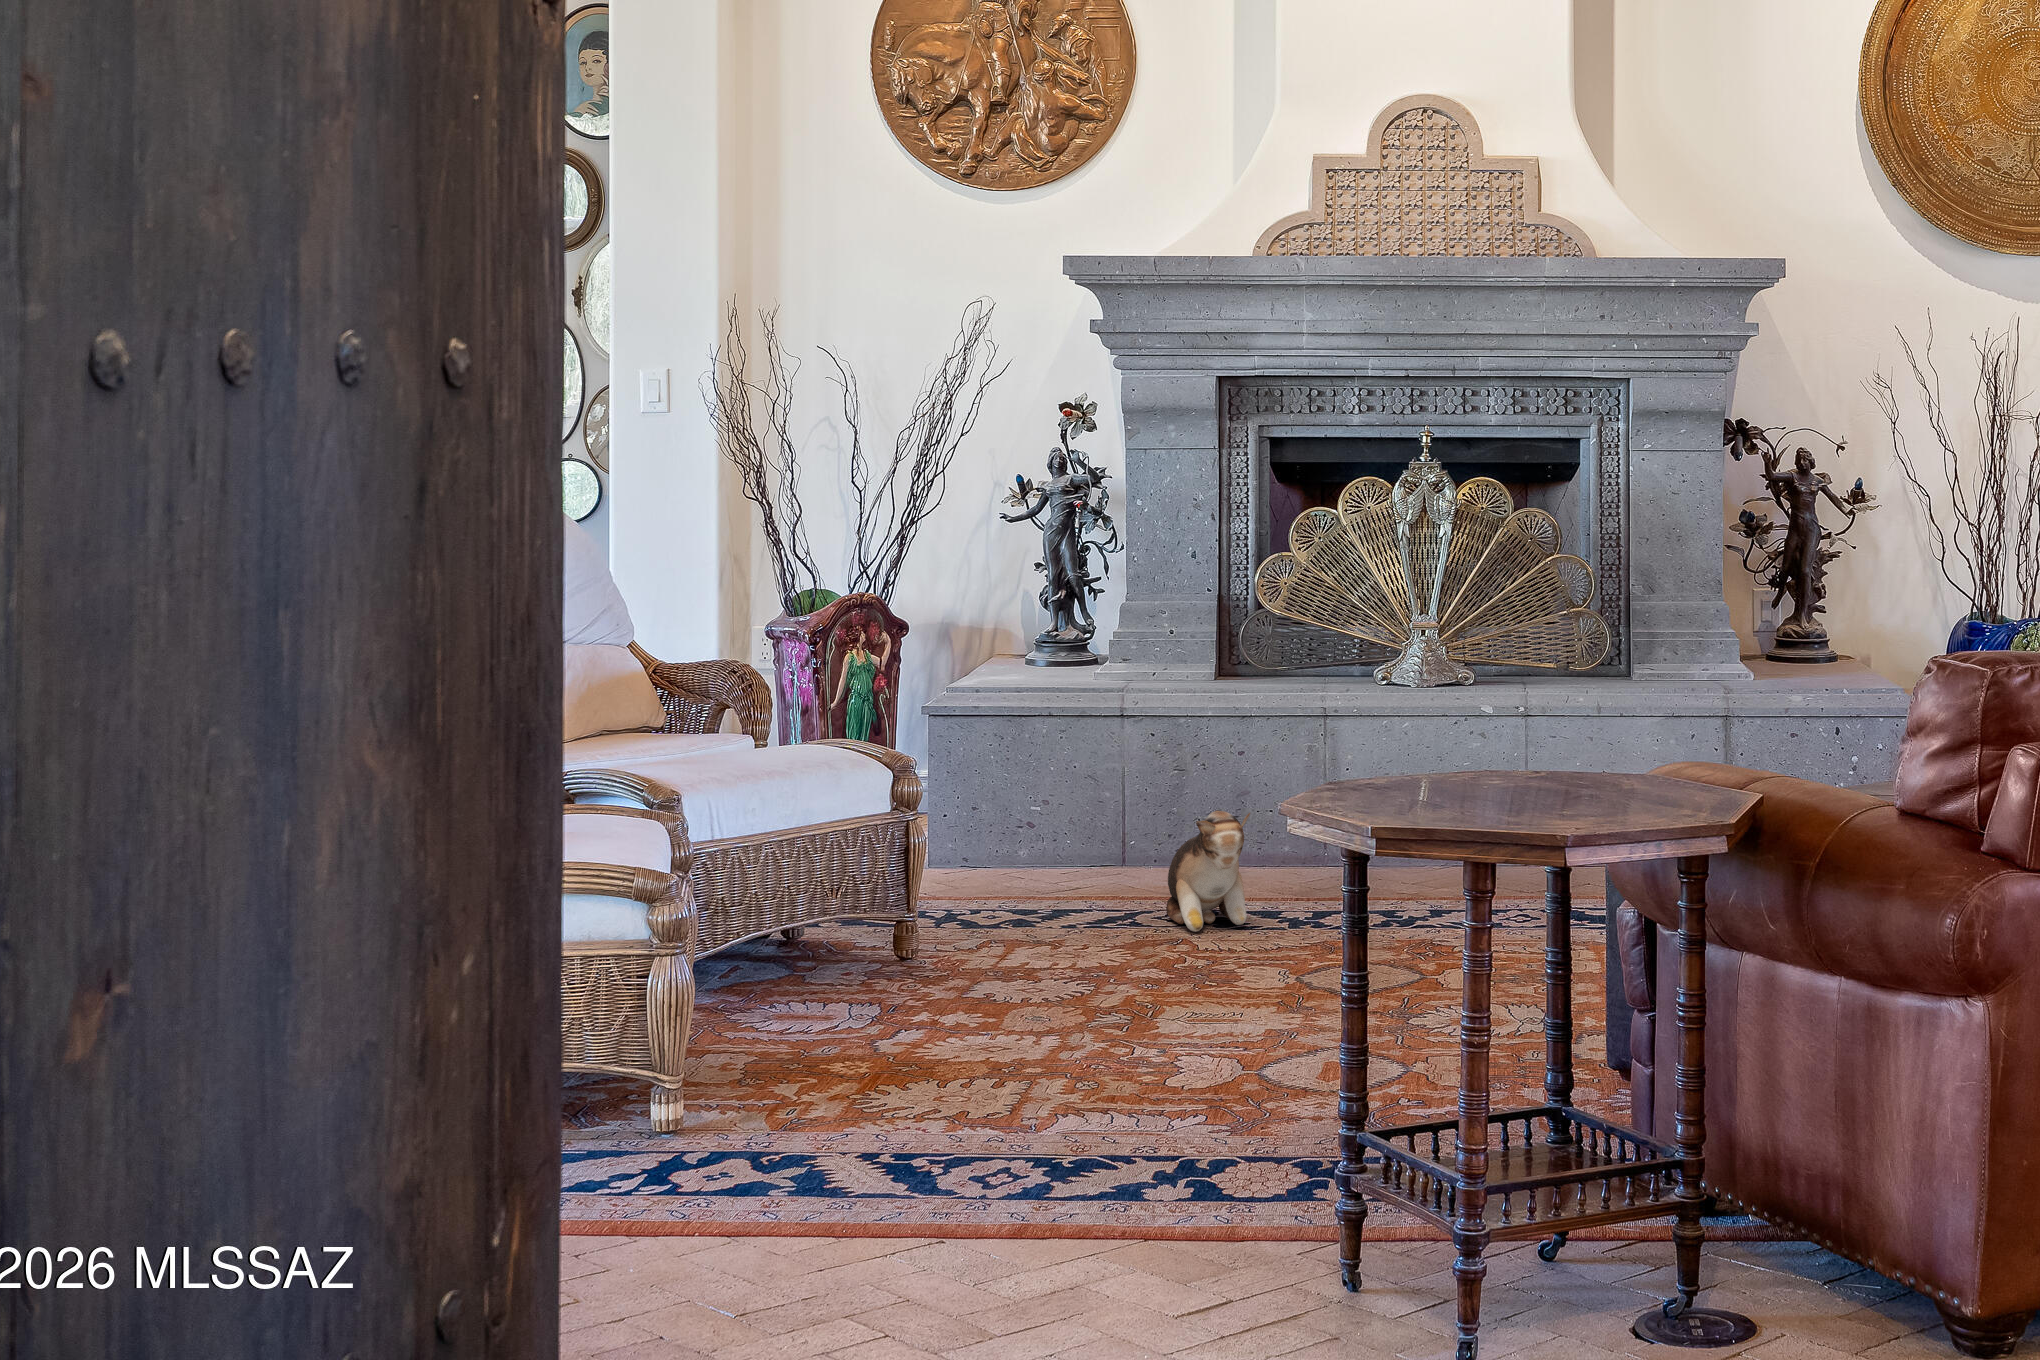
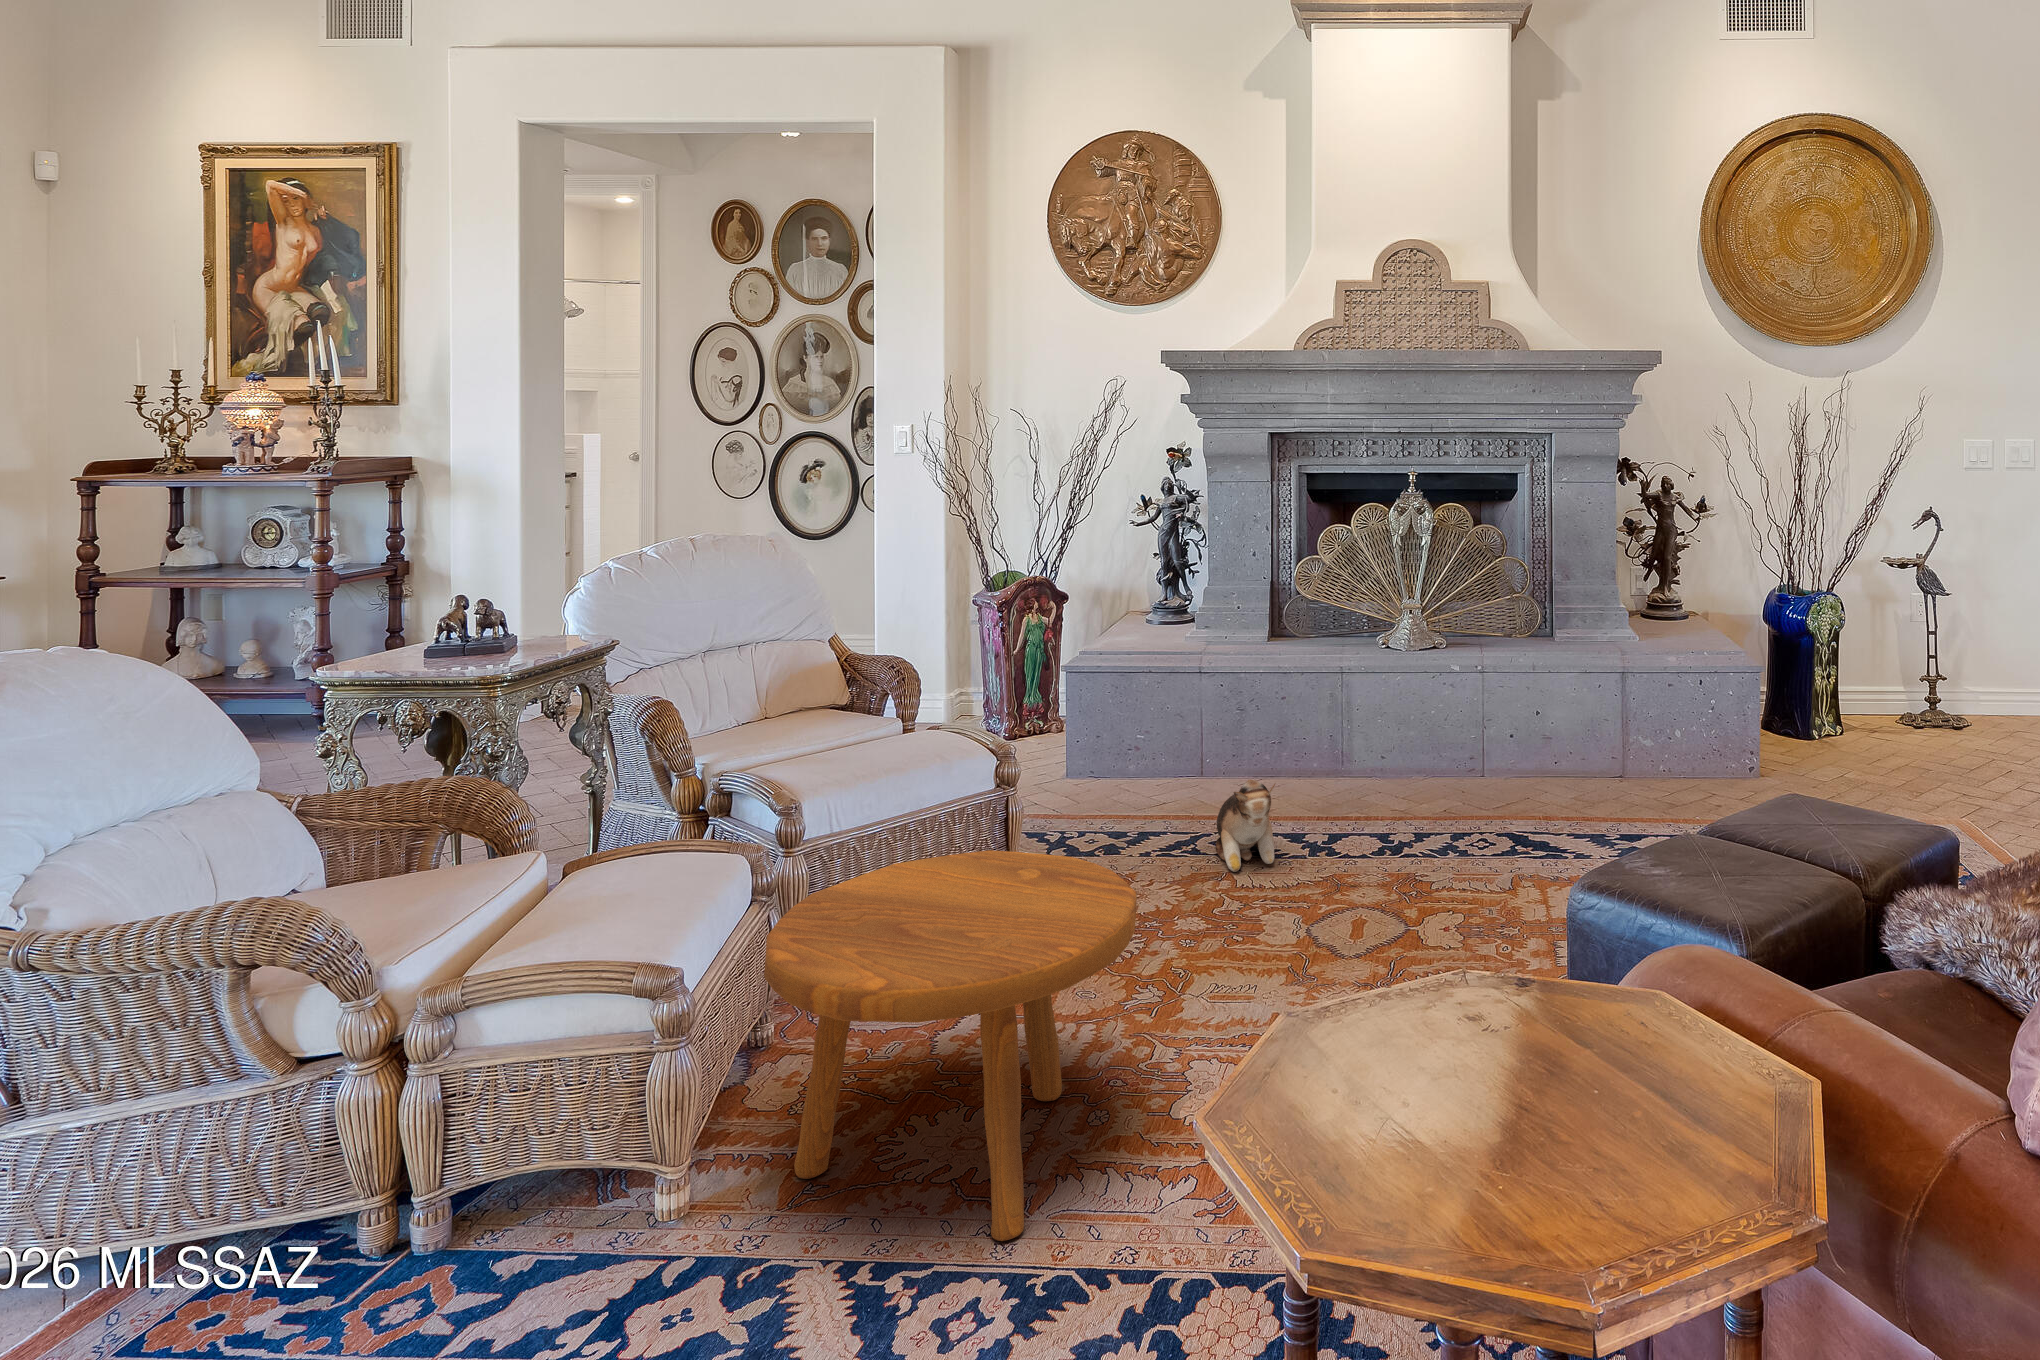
footstool: none [756,805,1136,1138] -> present [764,850,1137,1241]

